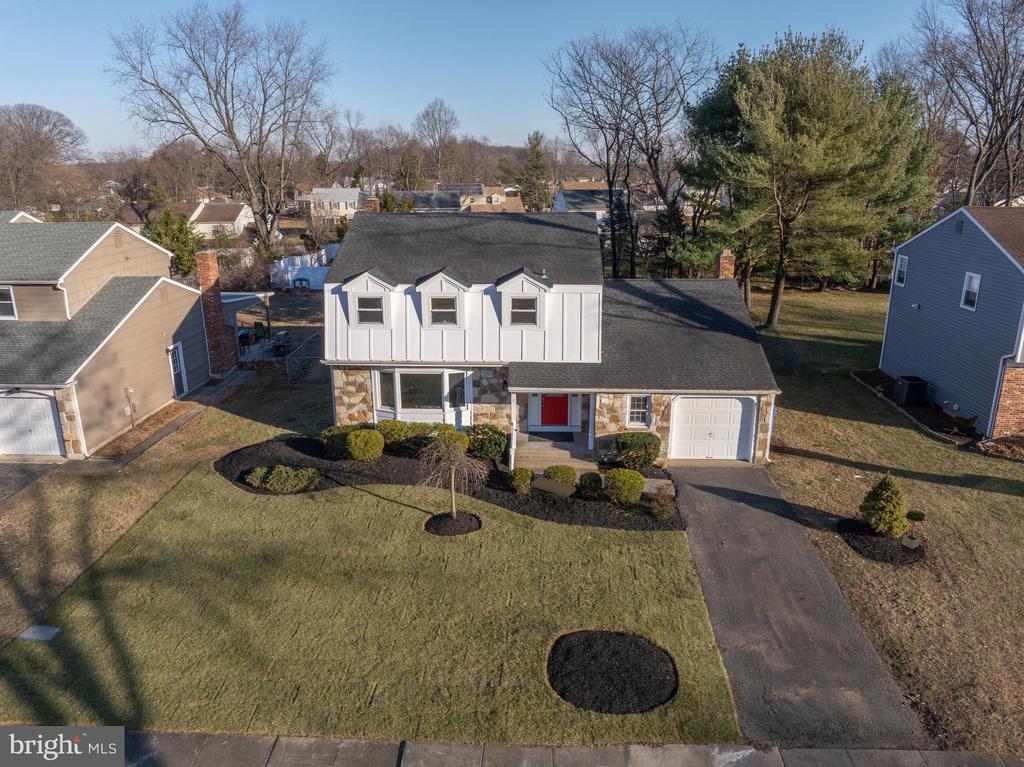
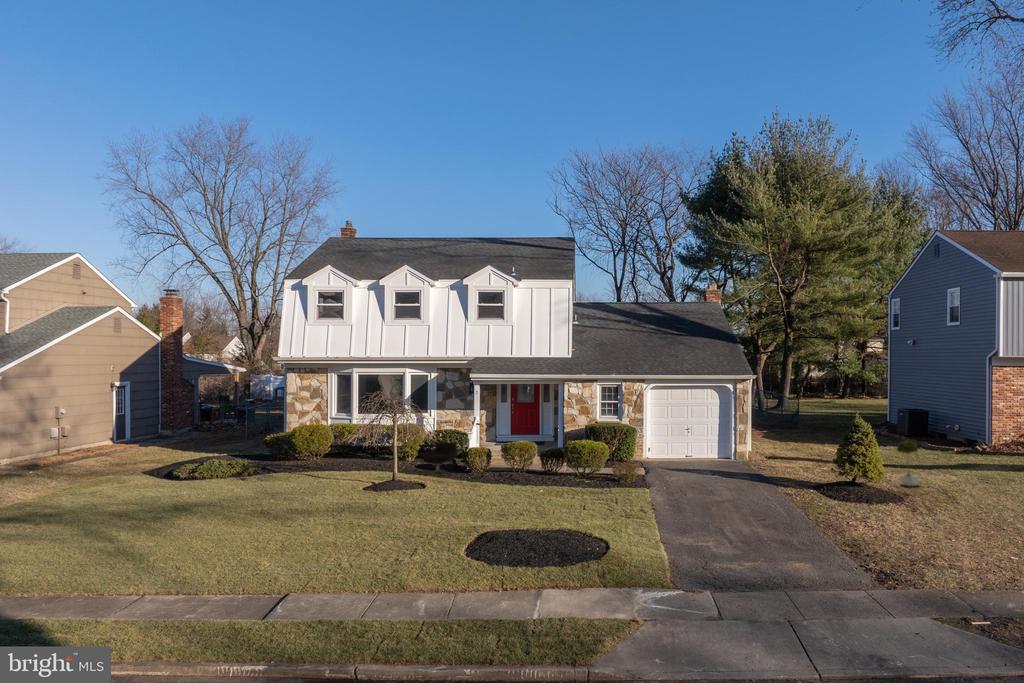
lounge chair: present [946,415,978,433] -> present [420,442,458,471]
bench: present [531,477,576,509] -> none [492,450,541,475]

